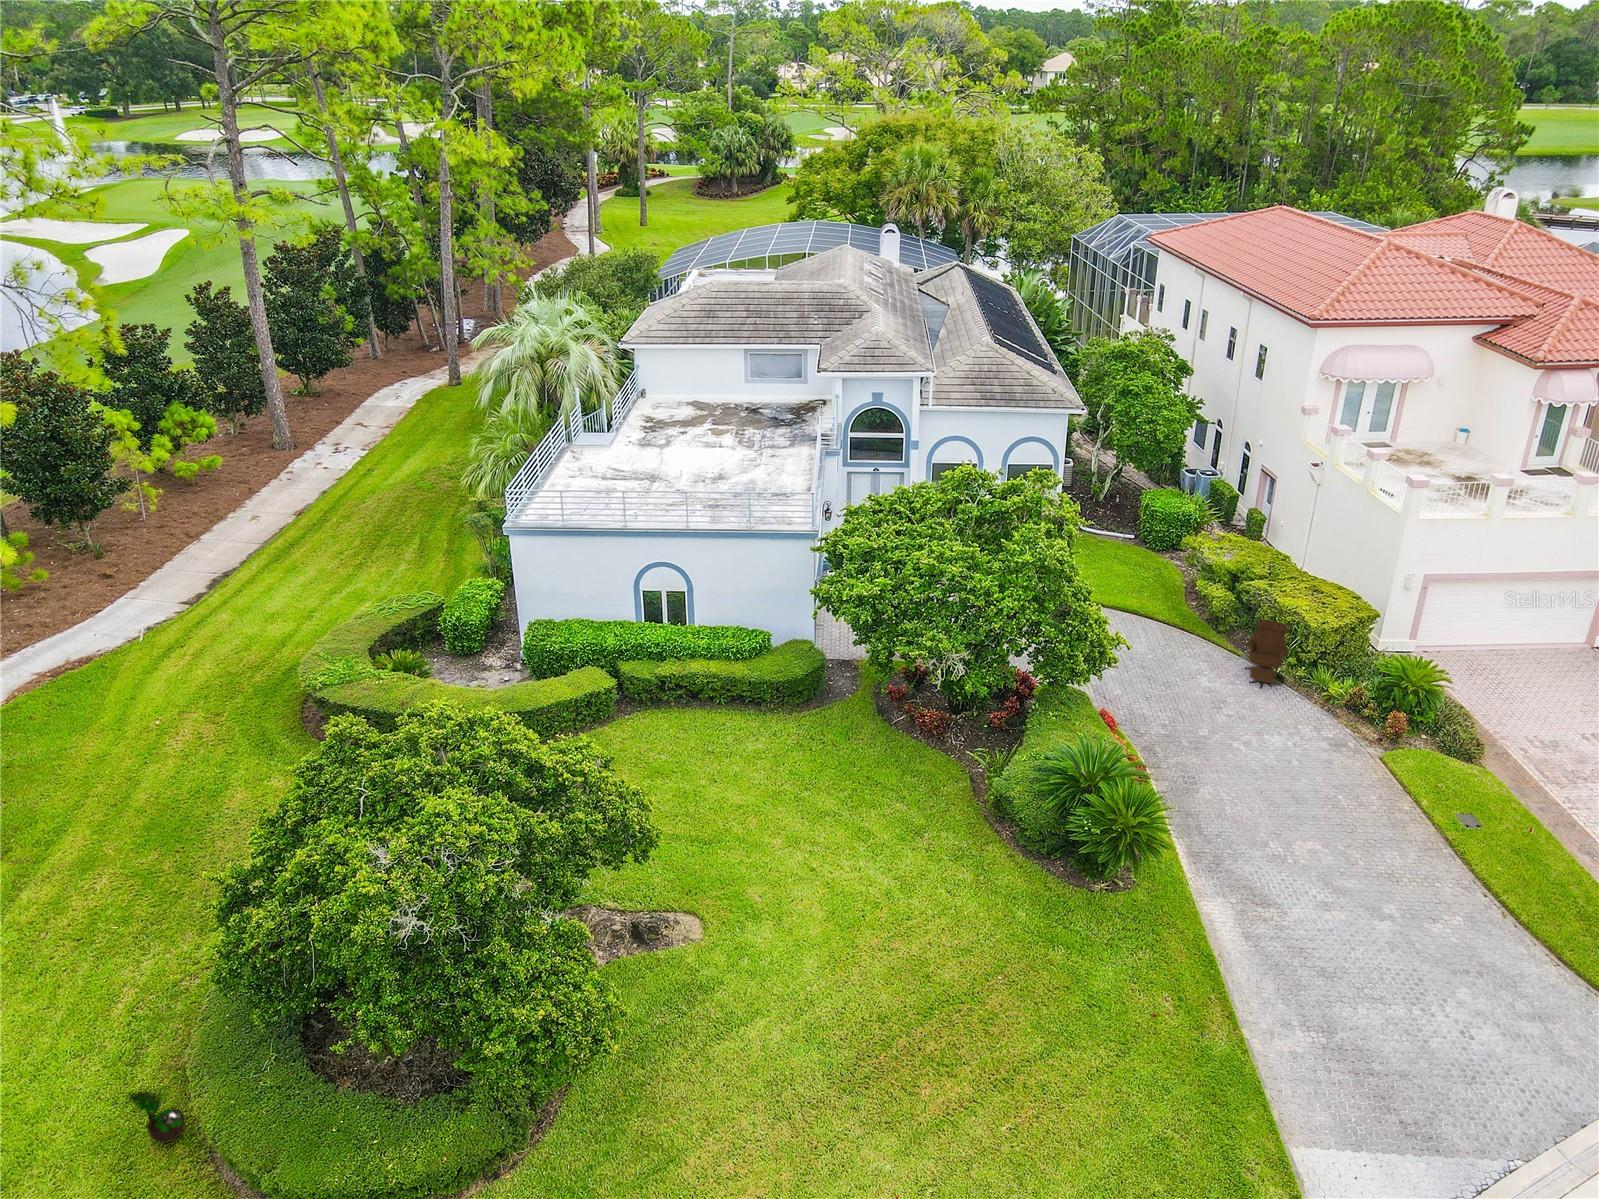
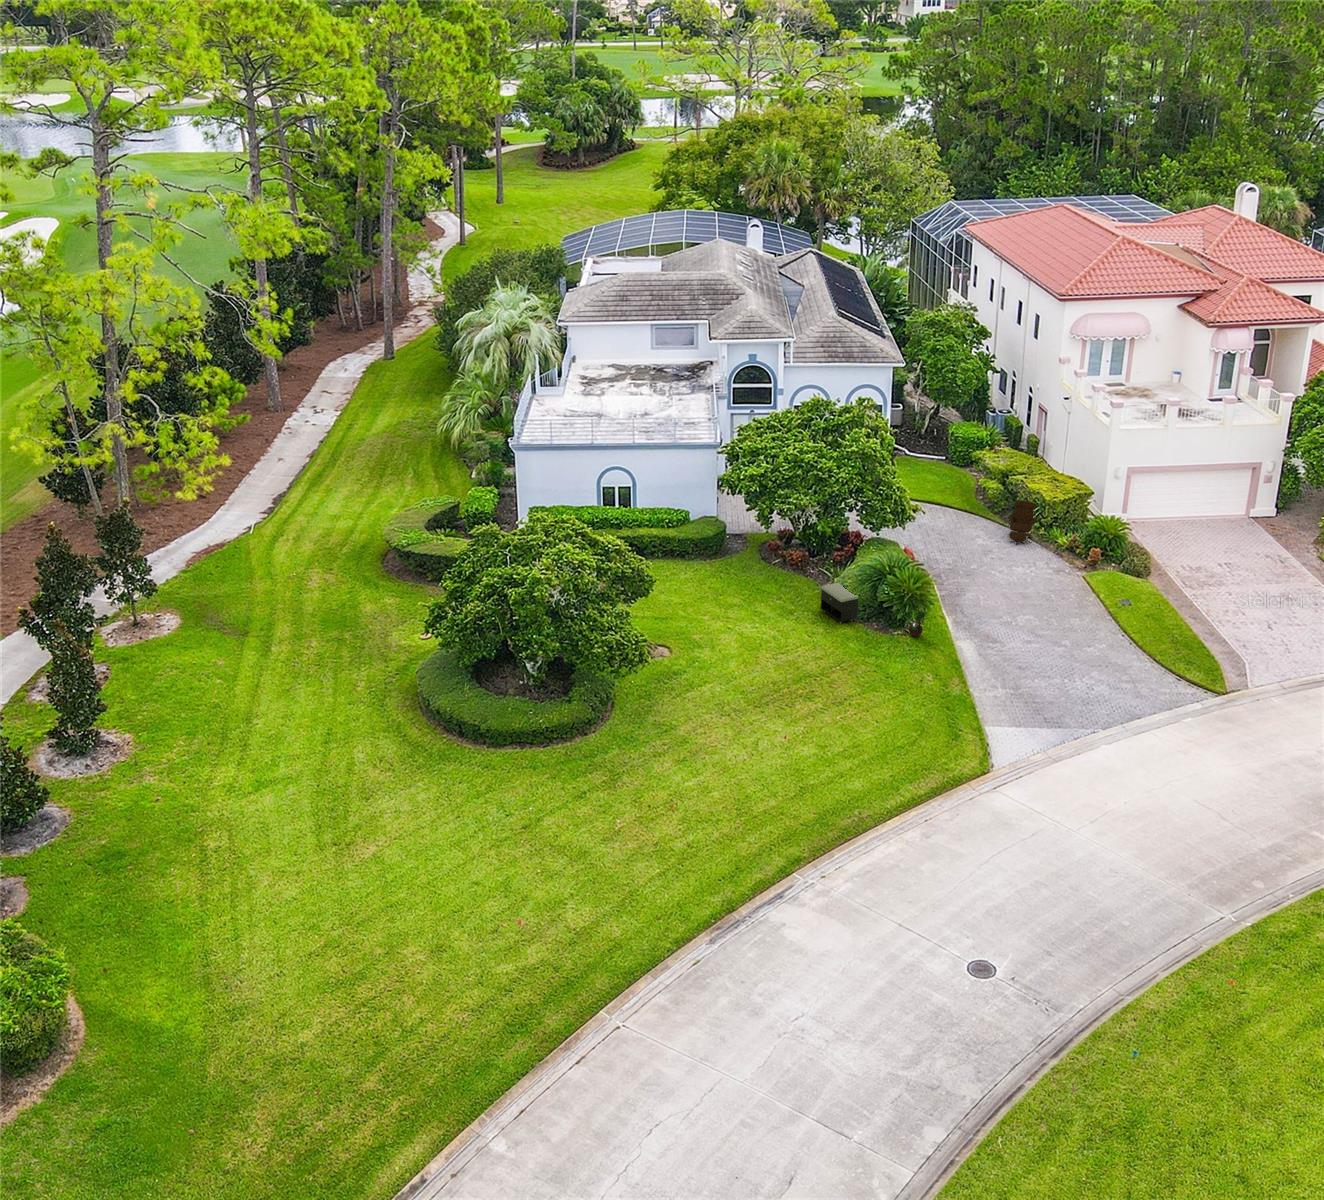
storage bench: none [966,778,1033,852] -> present [820,583,859,623]
potted tree: present [126,1086,185,1143] -> present [909,610,927,636]

